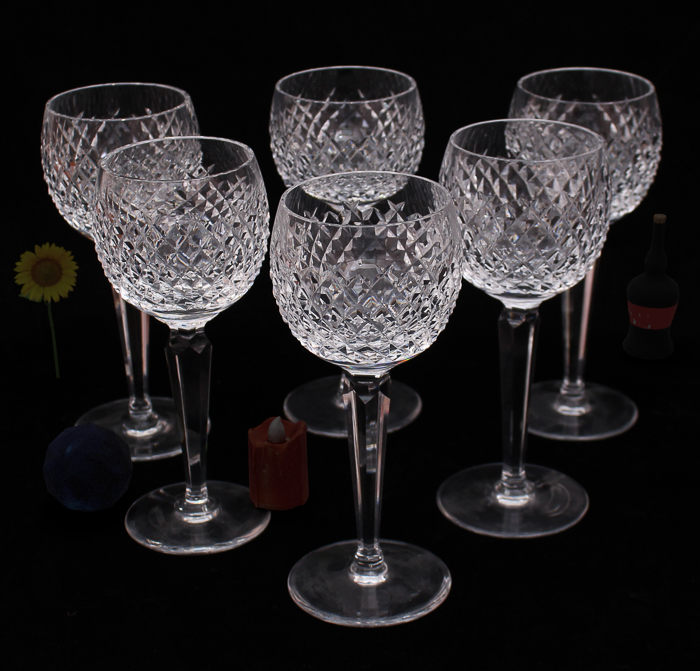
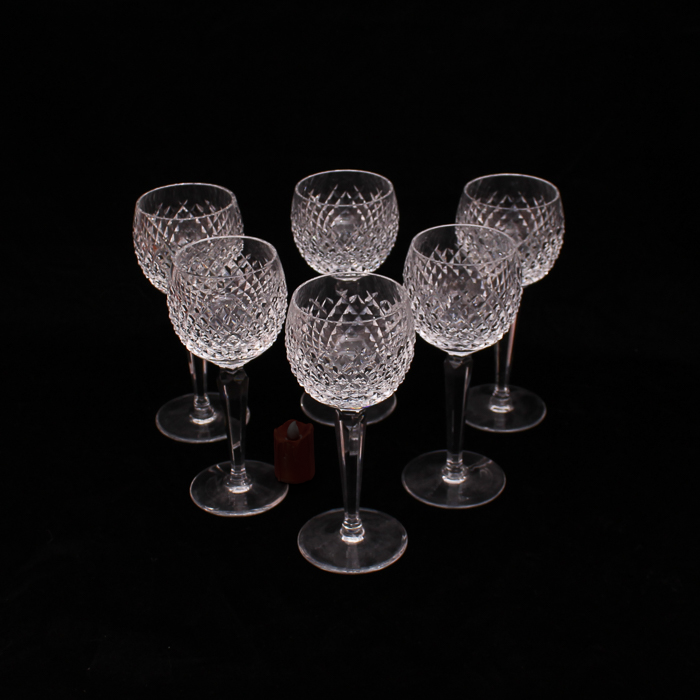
wine bottle: present [623,214,680,360] -> none [540,271,580,371]
flower: present [14,243,78,378] -> none [114,289,159,379]
decorative orb: present [43,423,133,513] -> none [135,423,196,484]

